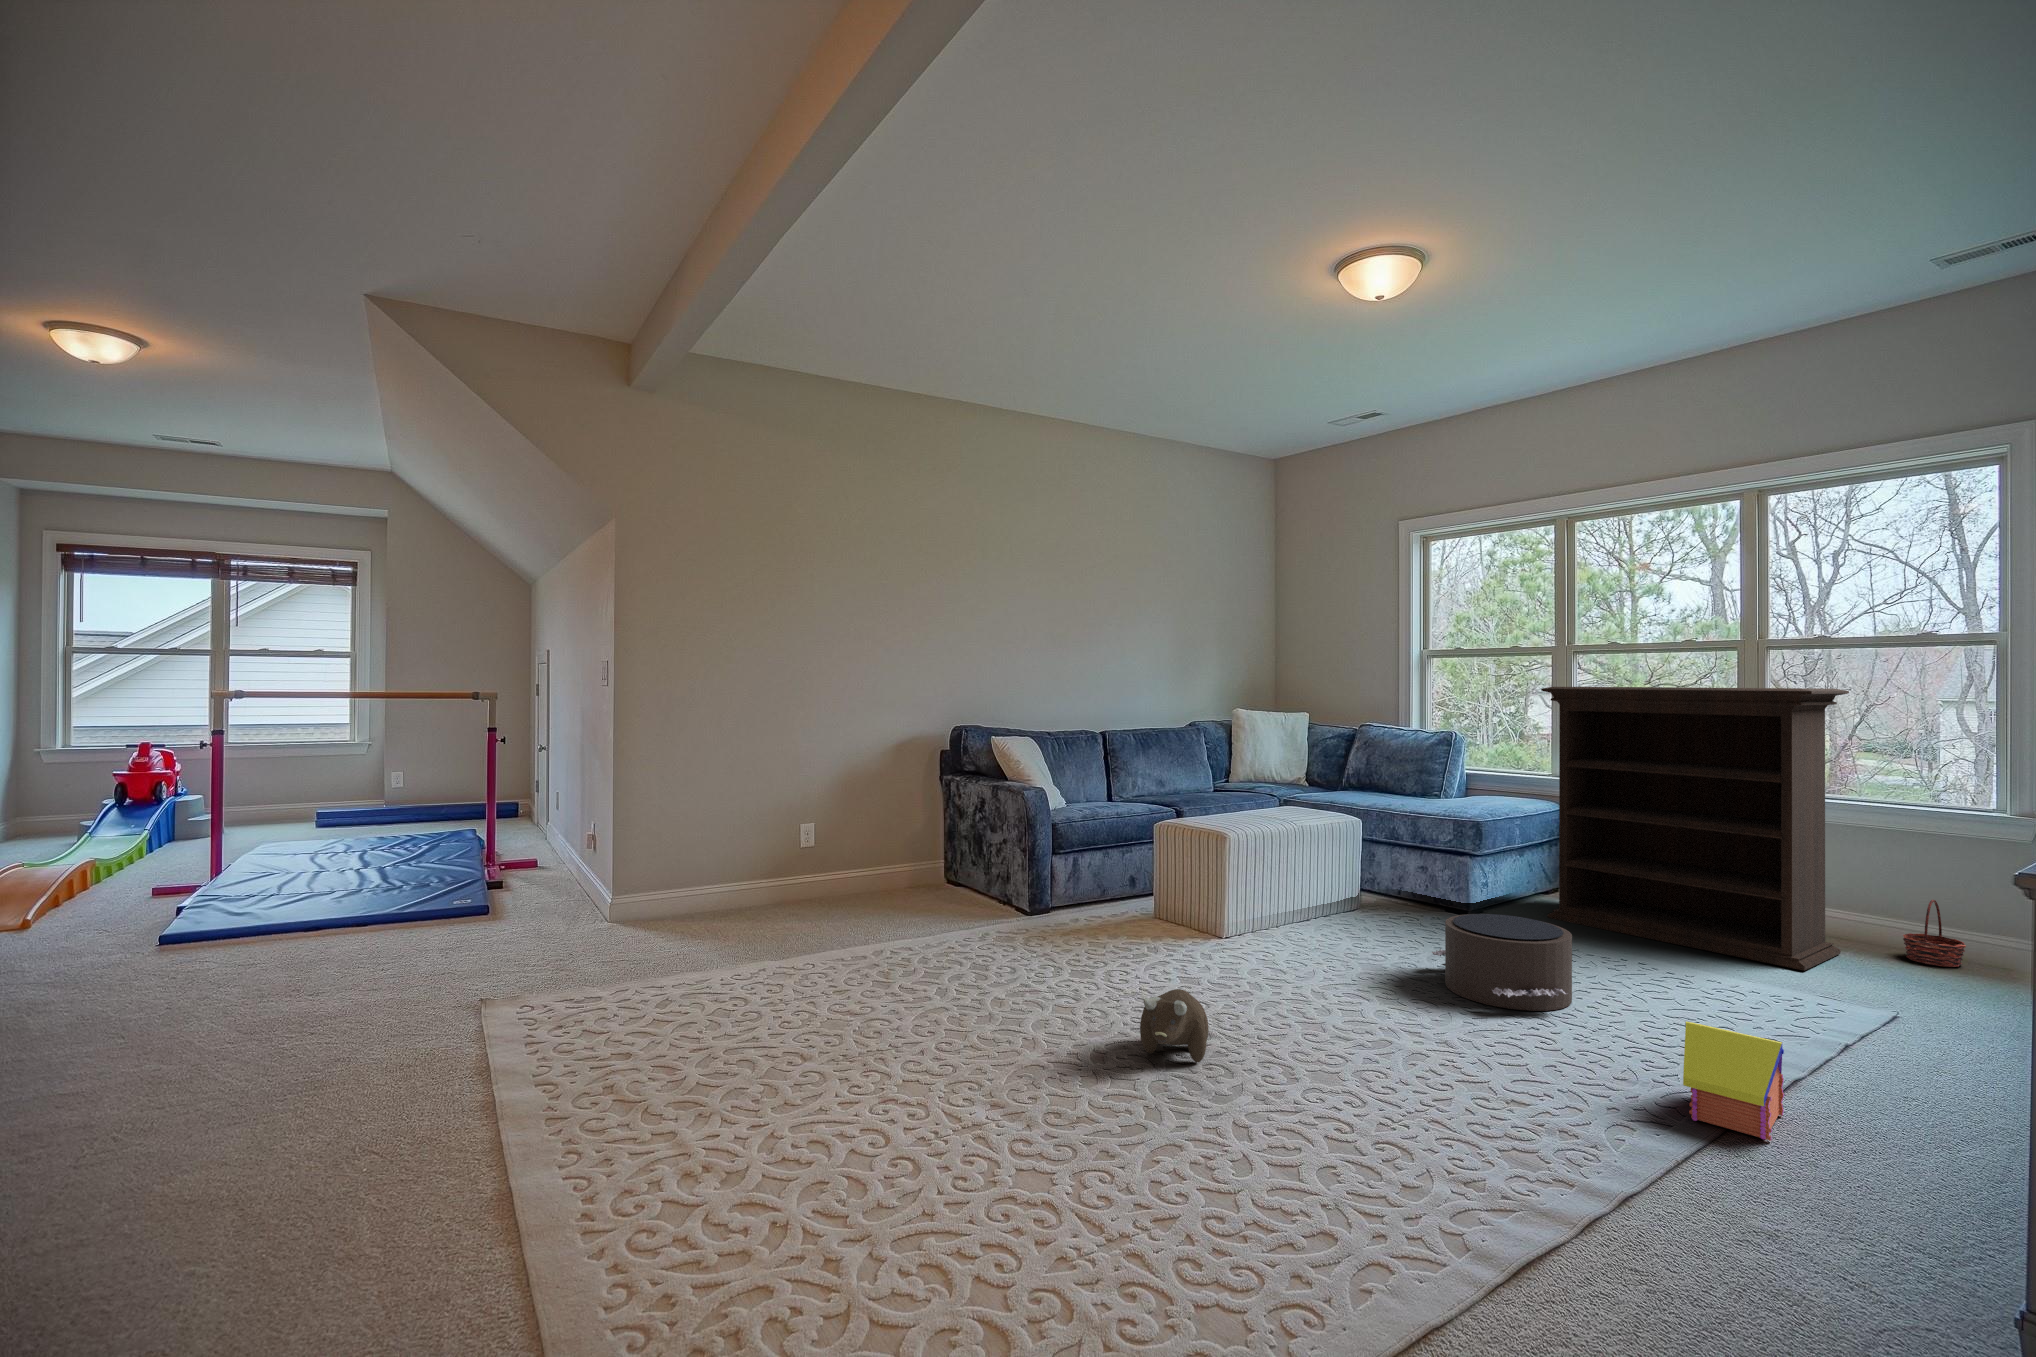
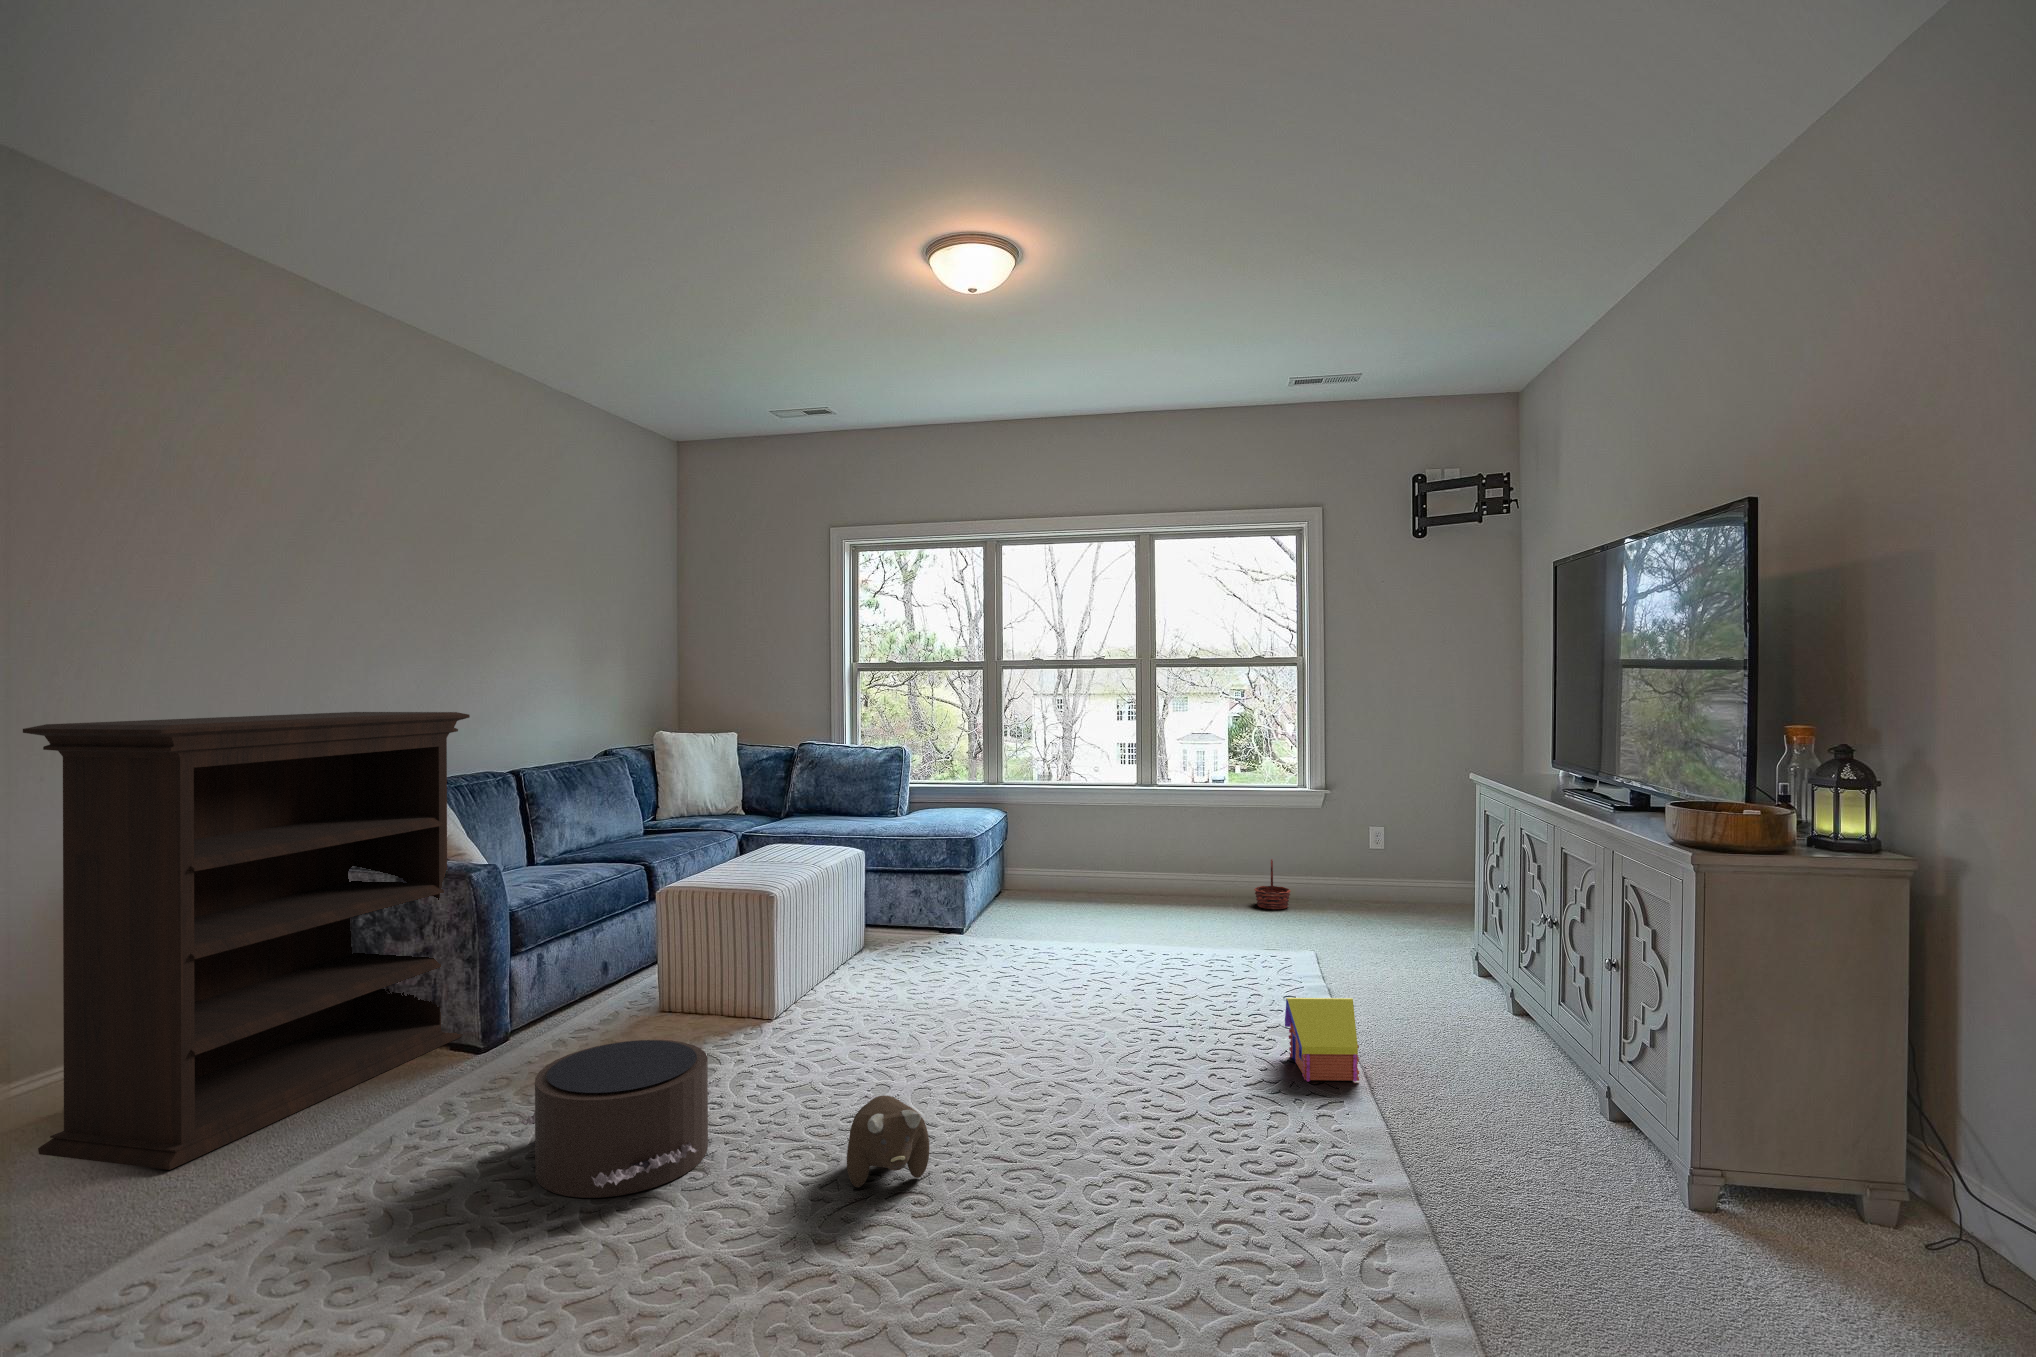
bookshelf: present [1541,687,1849,970] -> present [23,712,470,1170]
pouf: present [1432,914,1572,1011] -> present [520,1040,708,1198]

